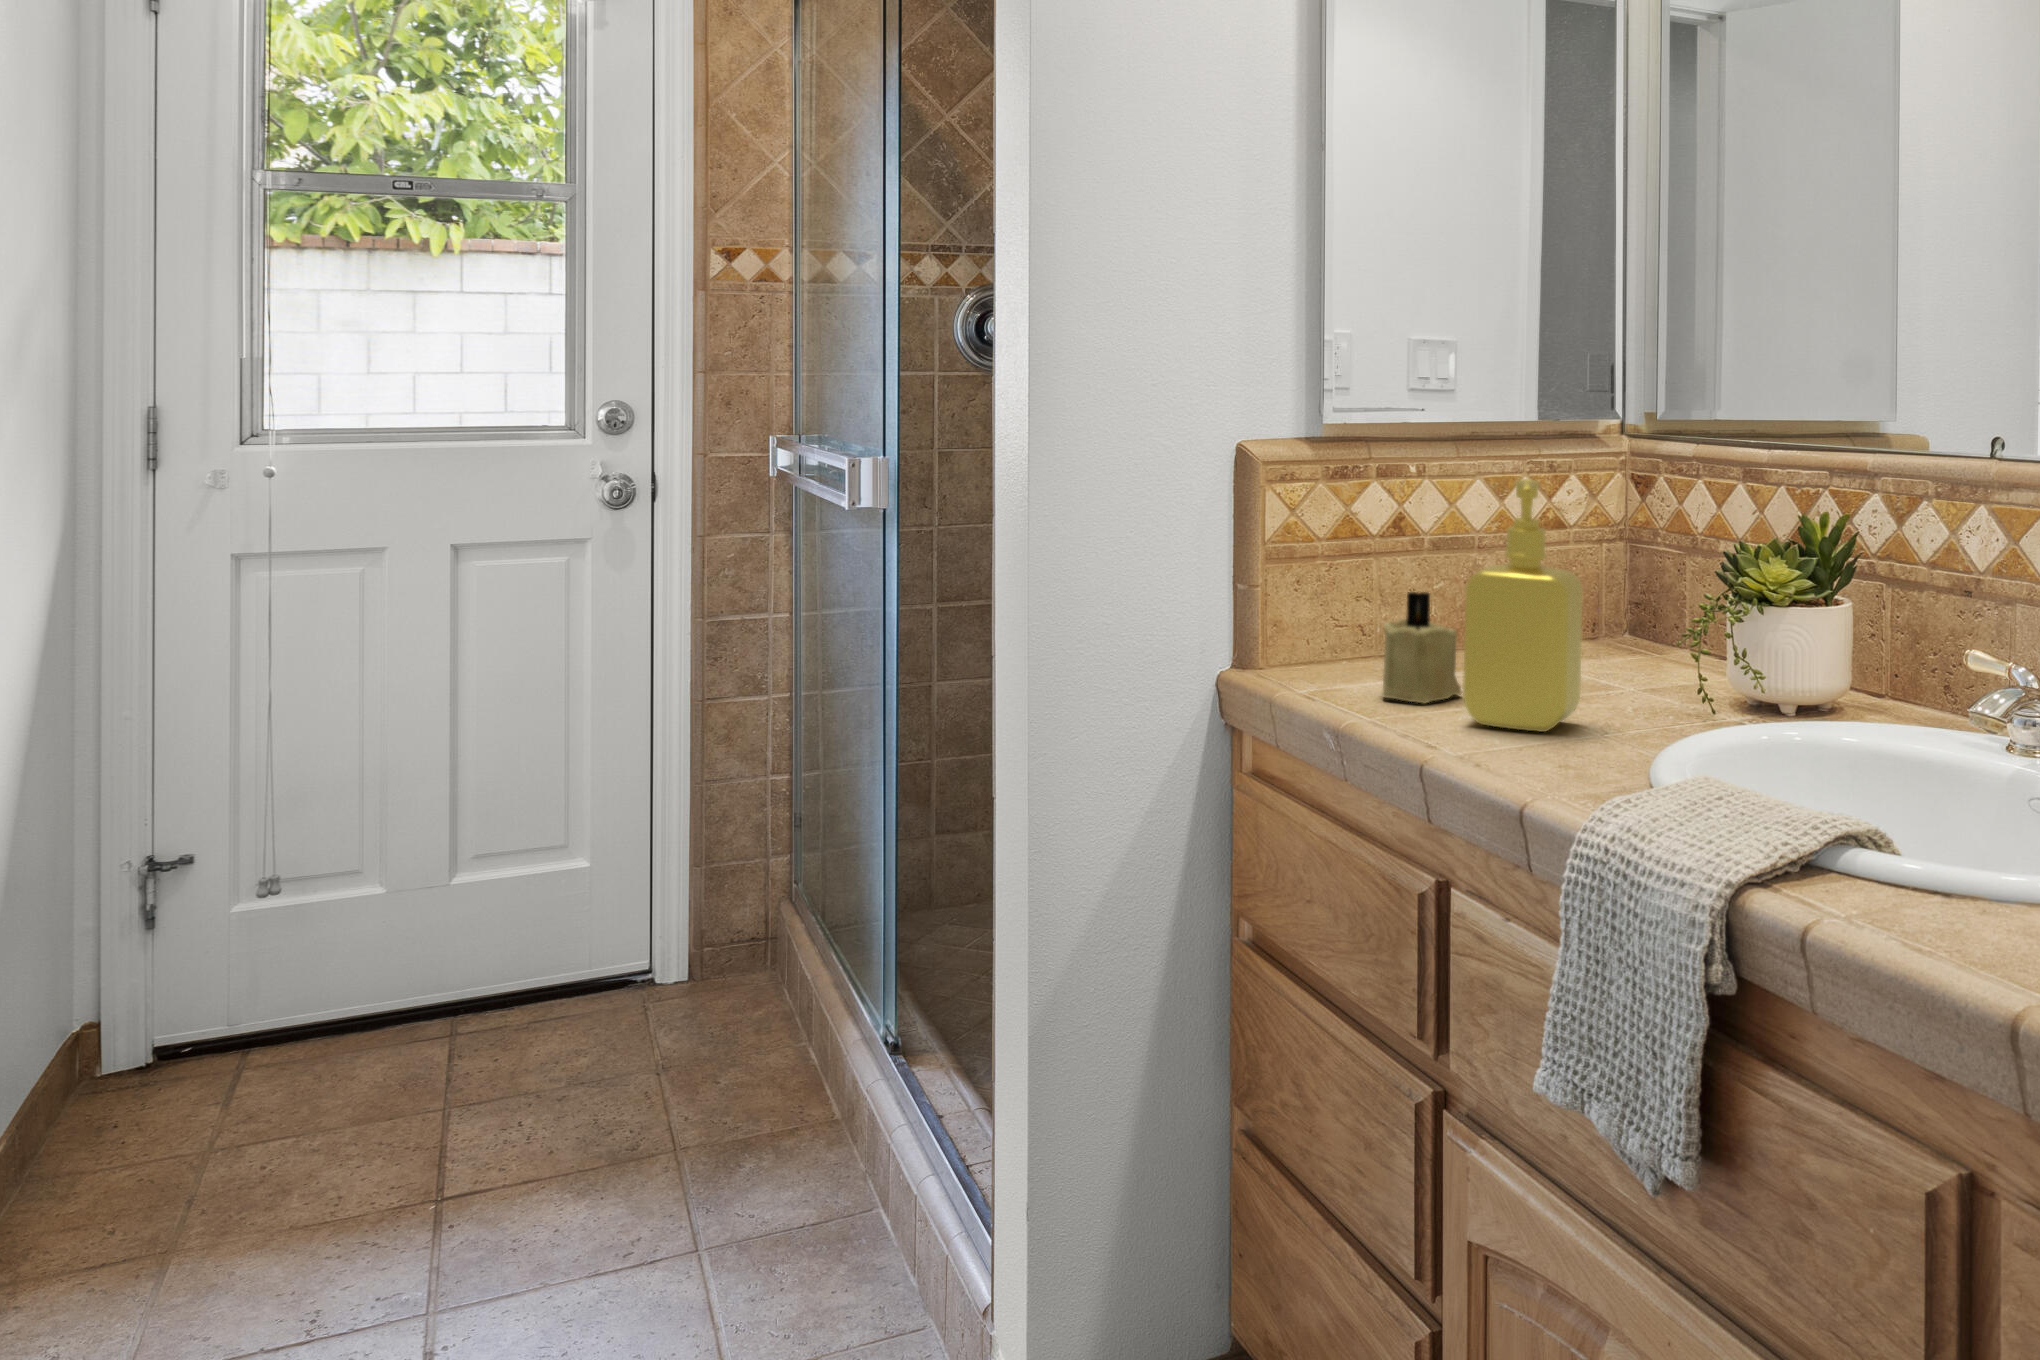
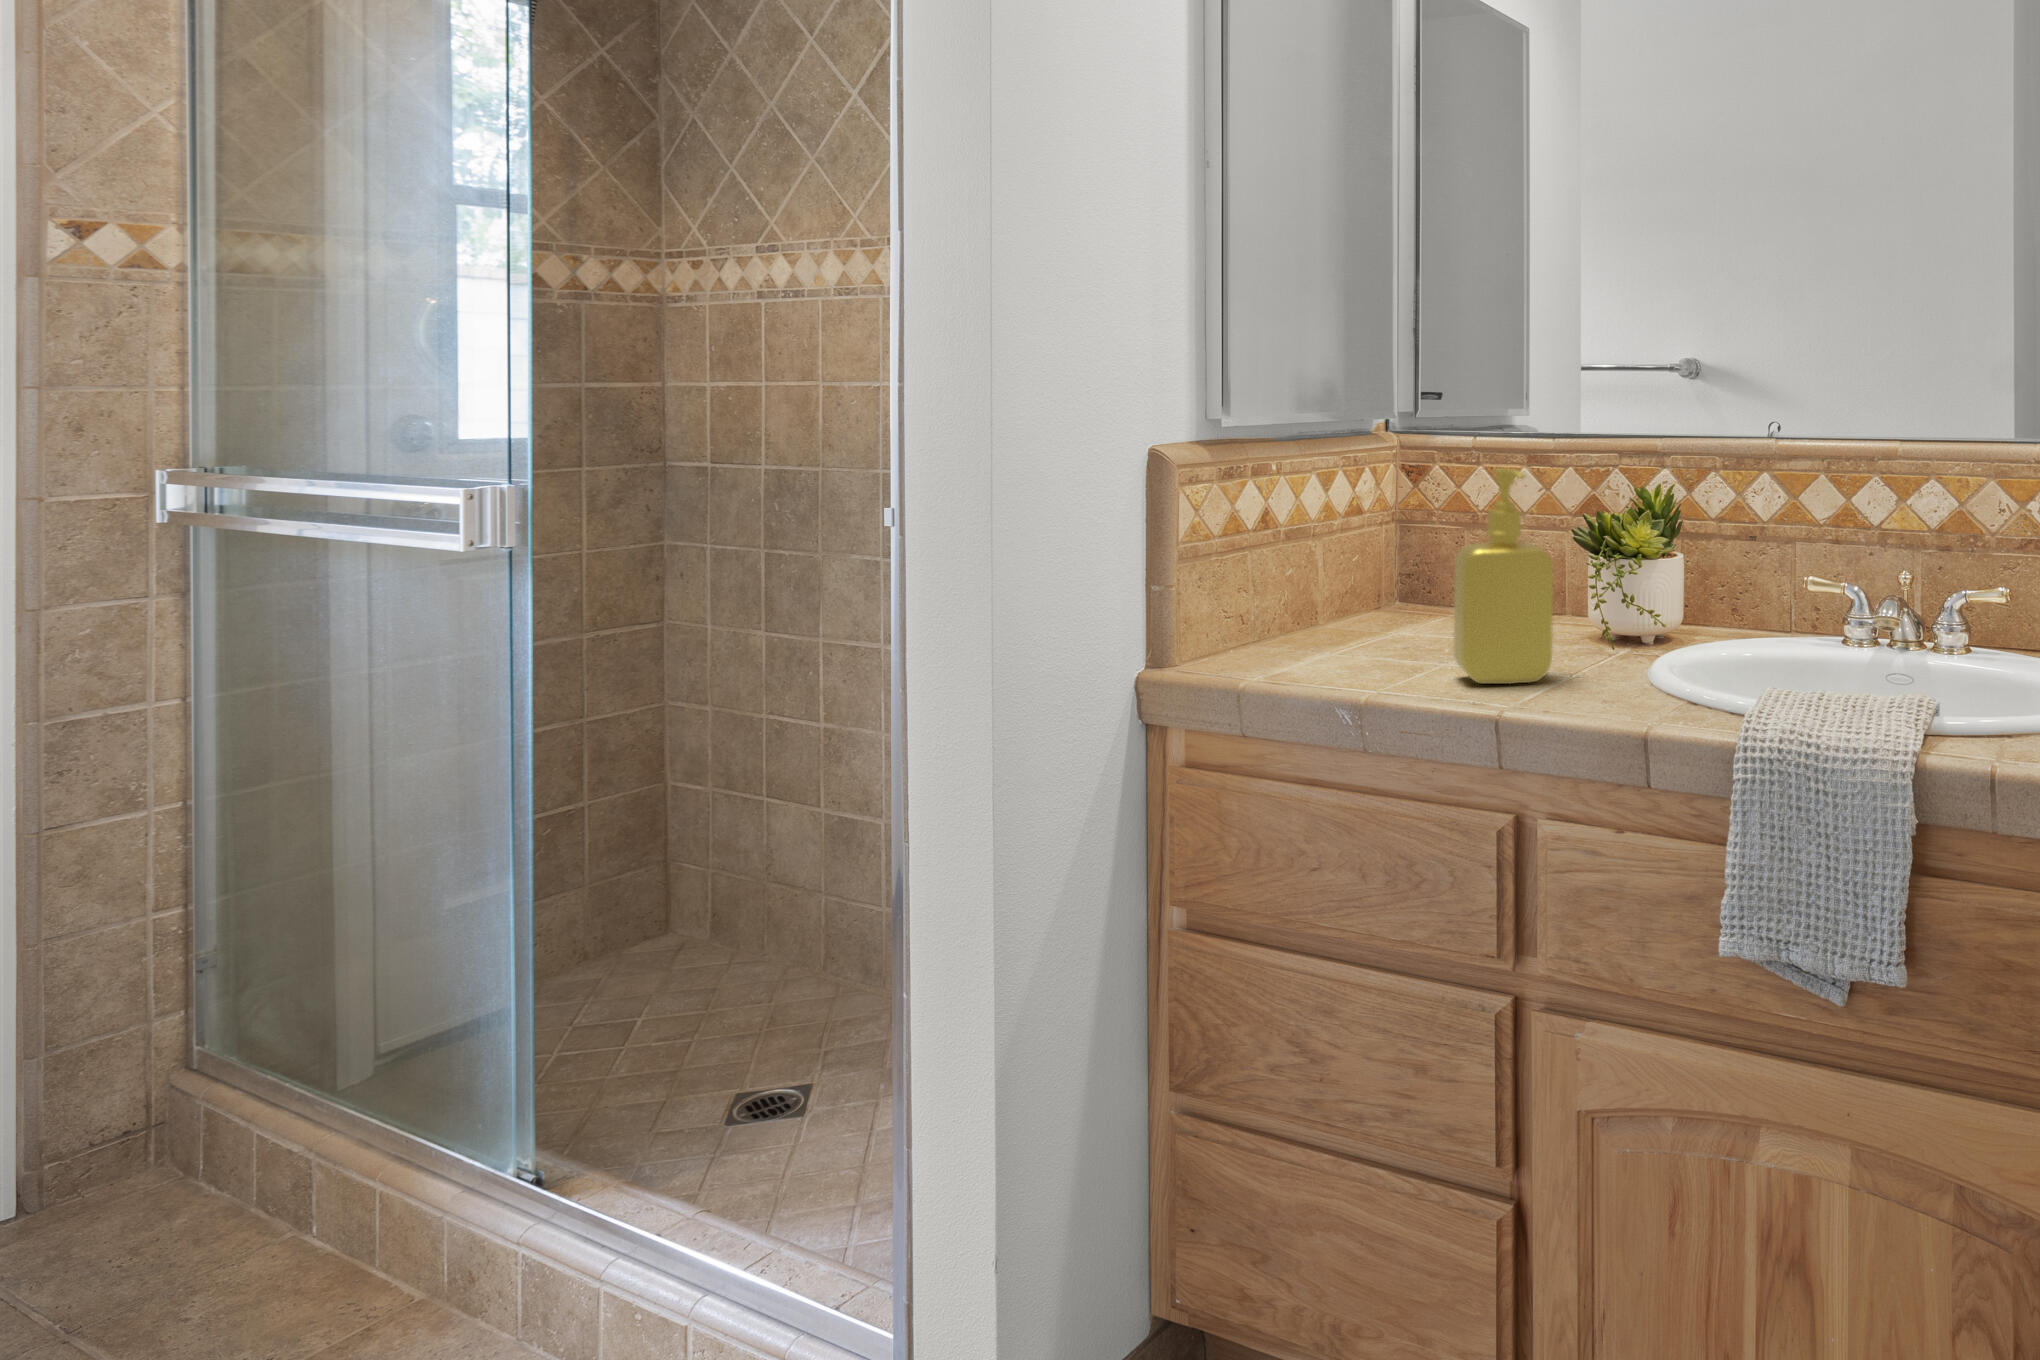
candle: present [1383,592,1462,703] -> none [1336,576,1404,676]

